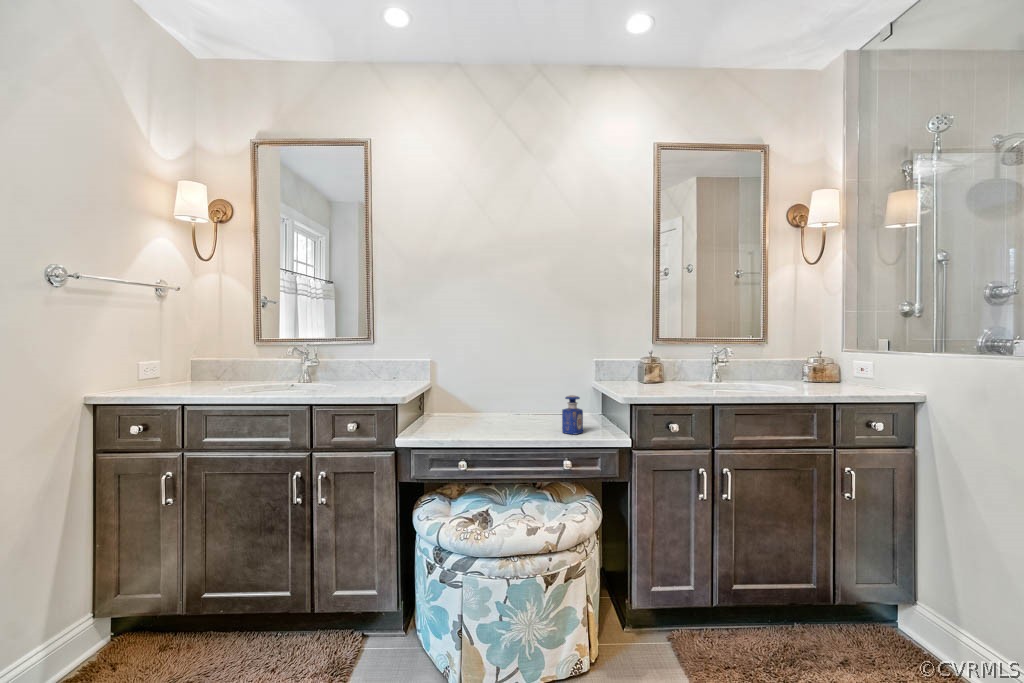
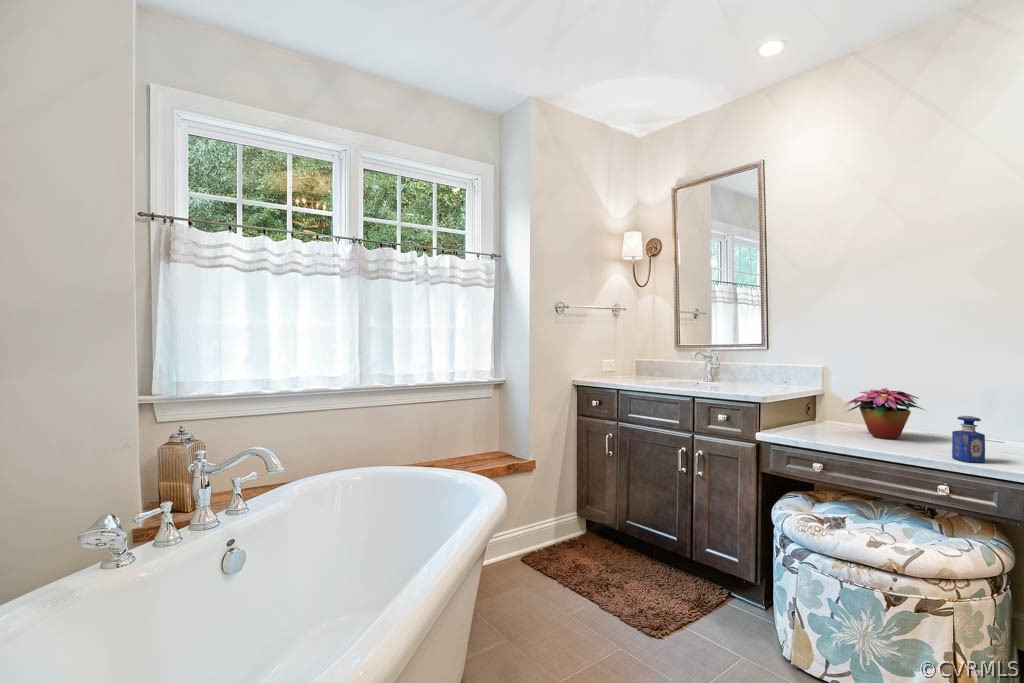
flower arrangement: none [458,376,524,423] -> present [845,388,924,439]

